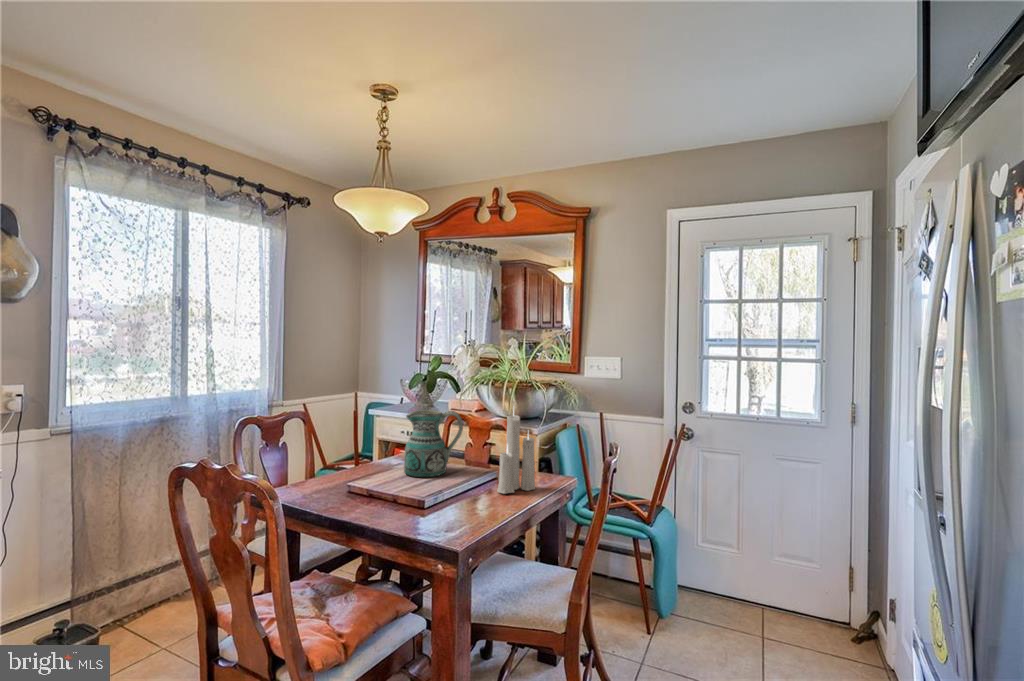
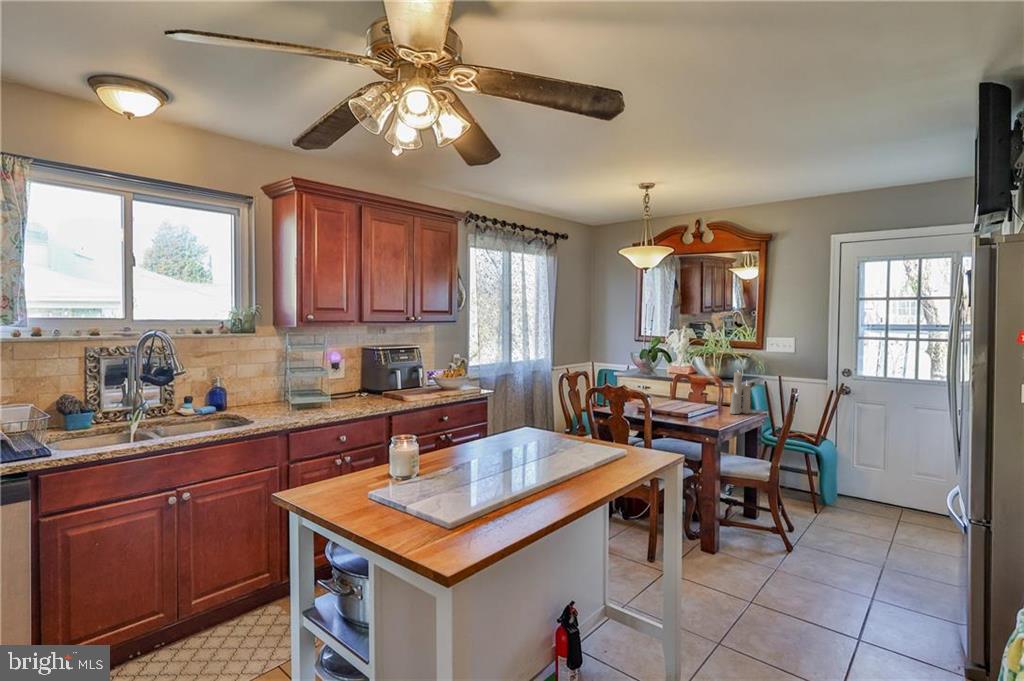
ceramic pitcher: present [404,410,463,477] -> none [666,370,701,407]

